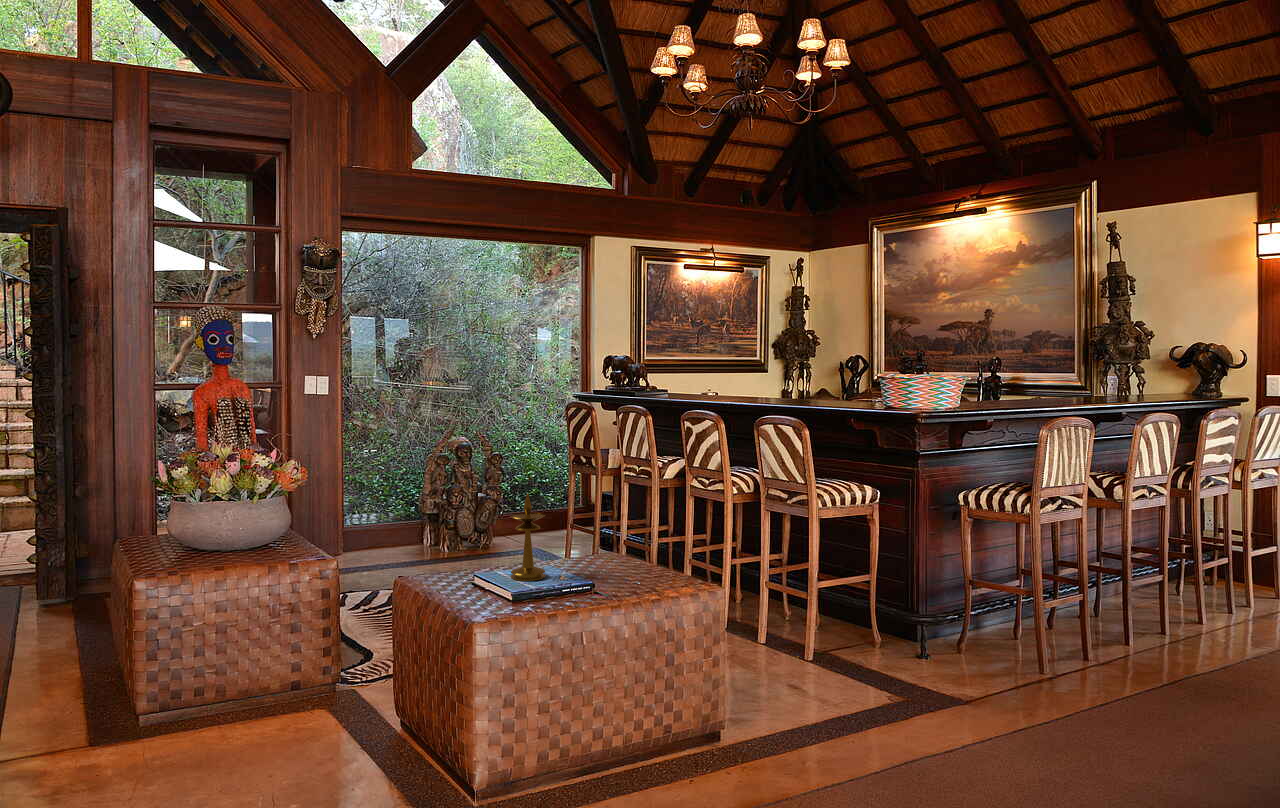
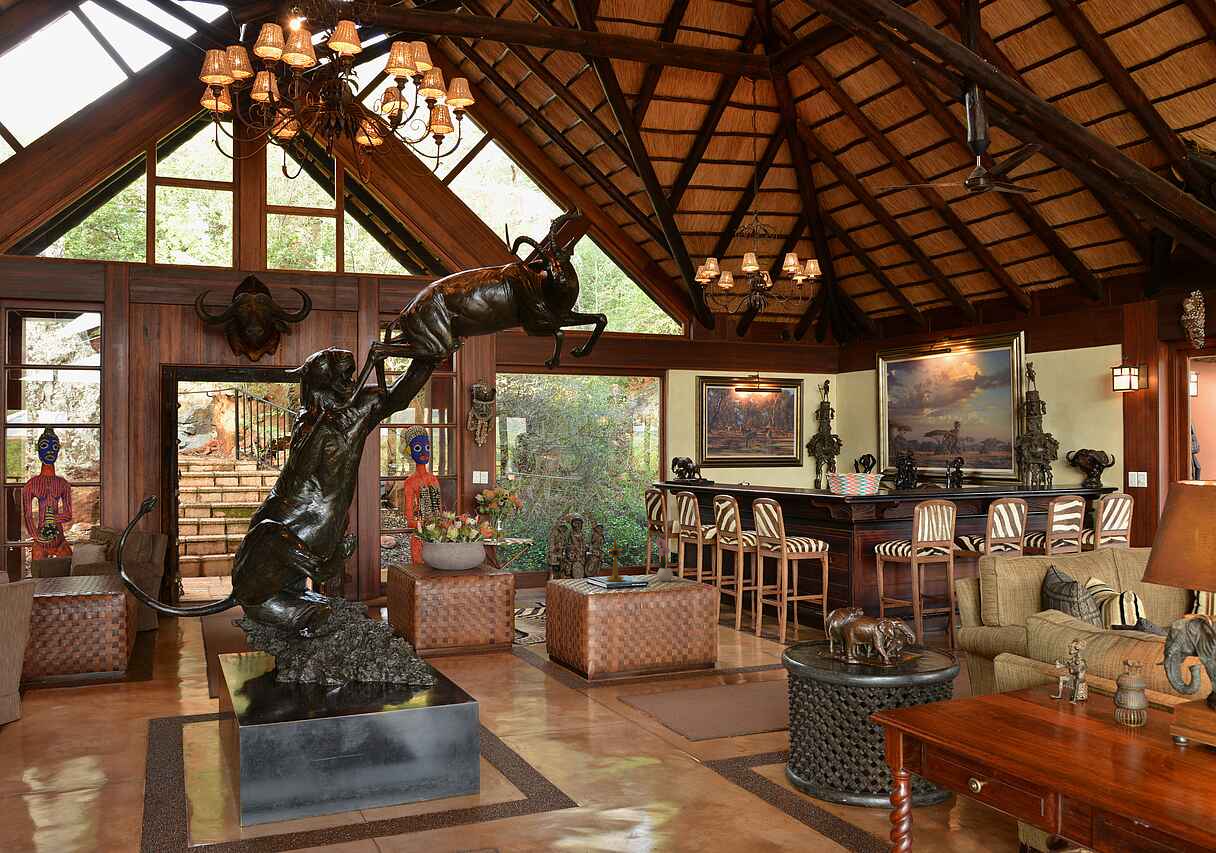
flower arrangement: none [608,479,643,576] -> present [656,531,673,581]

